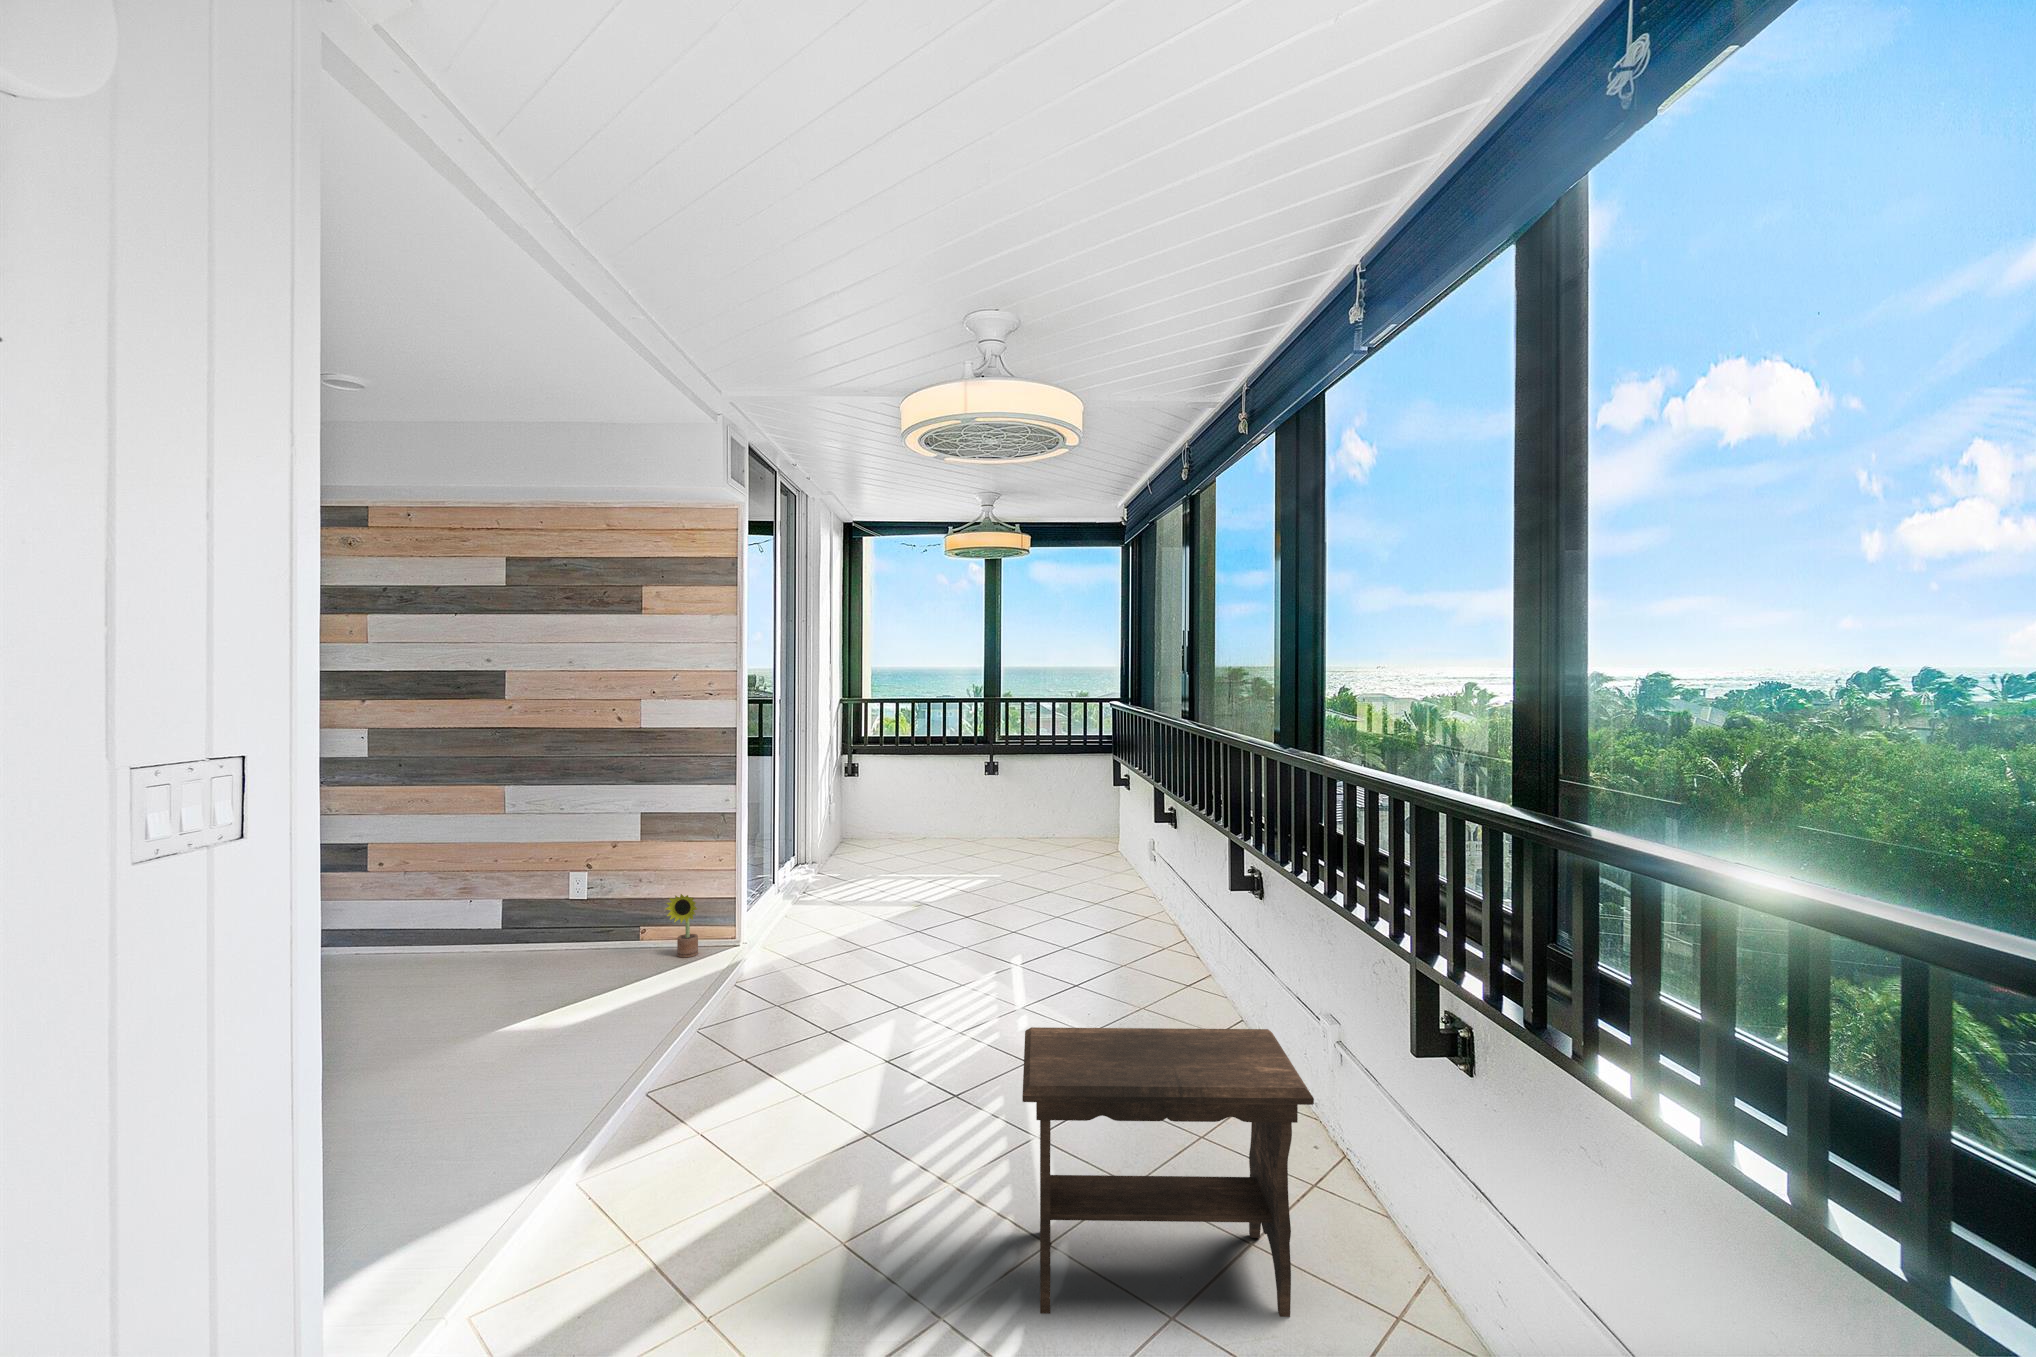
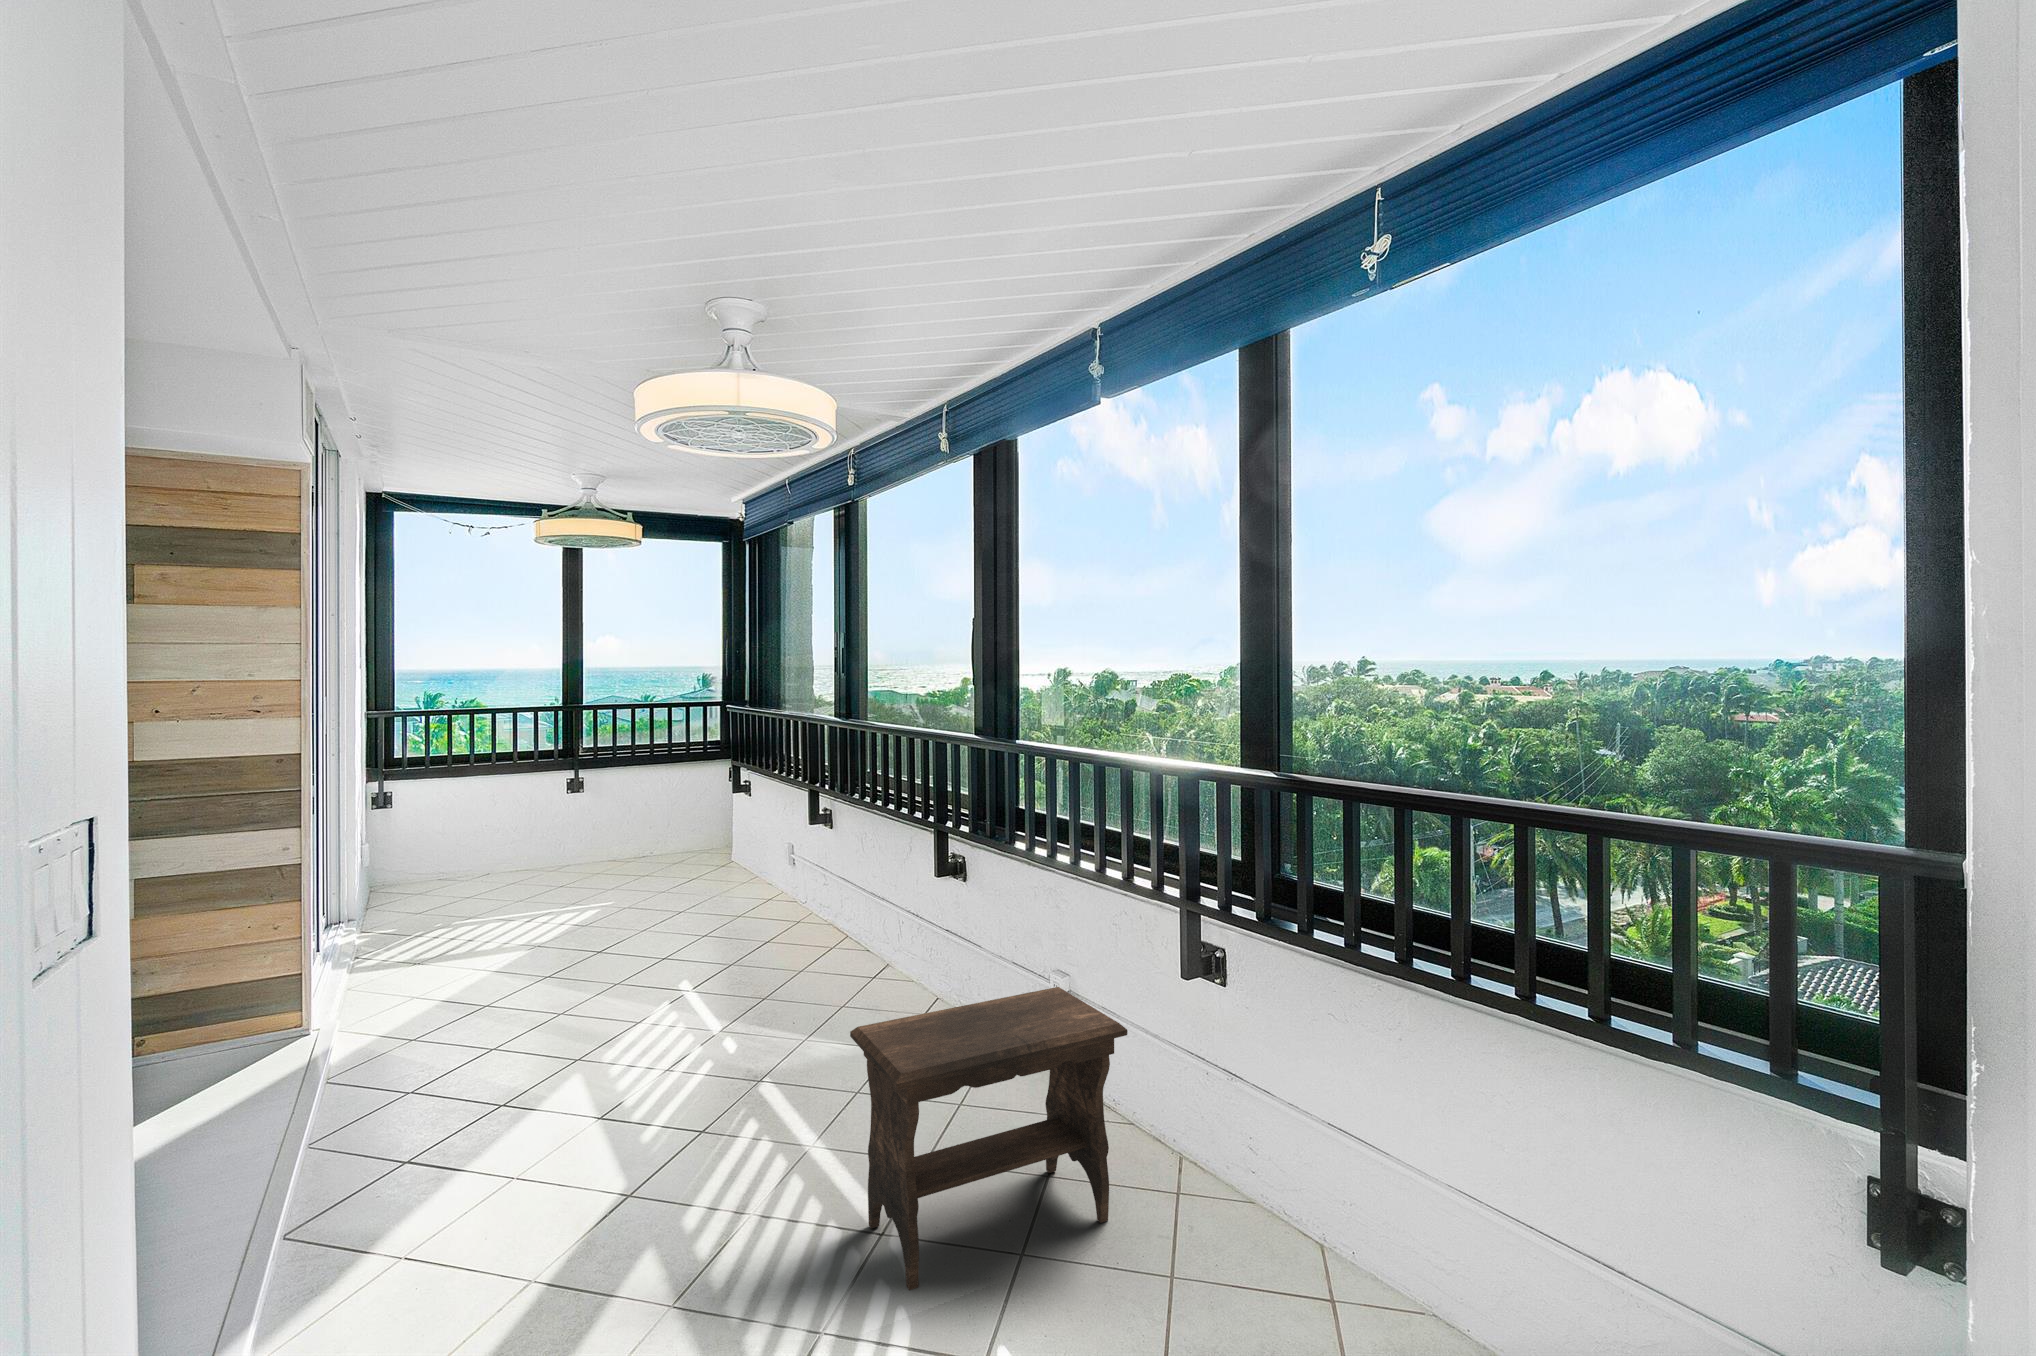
decorative plant: present [666,894,698,957] -> none [193,979,251,1065]

